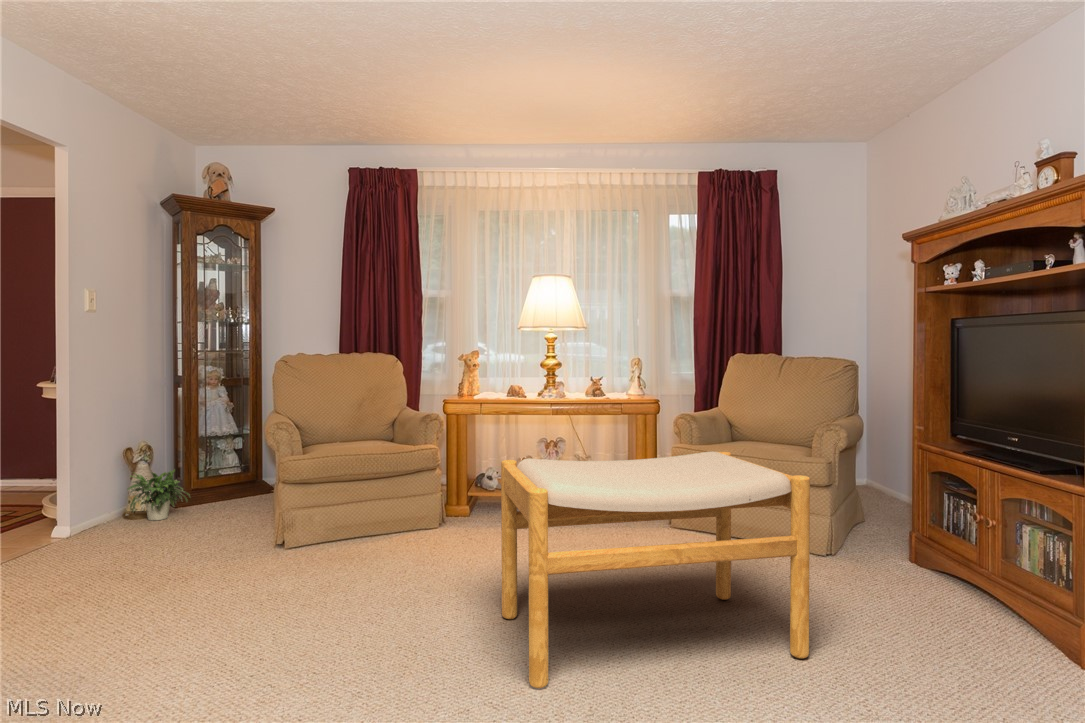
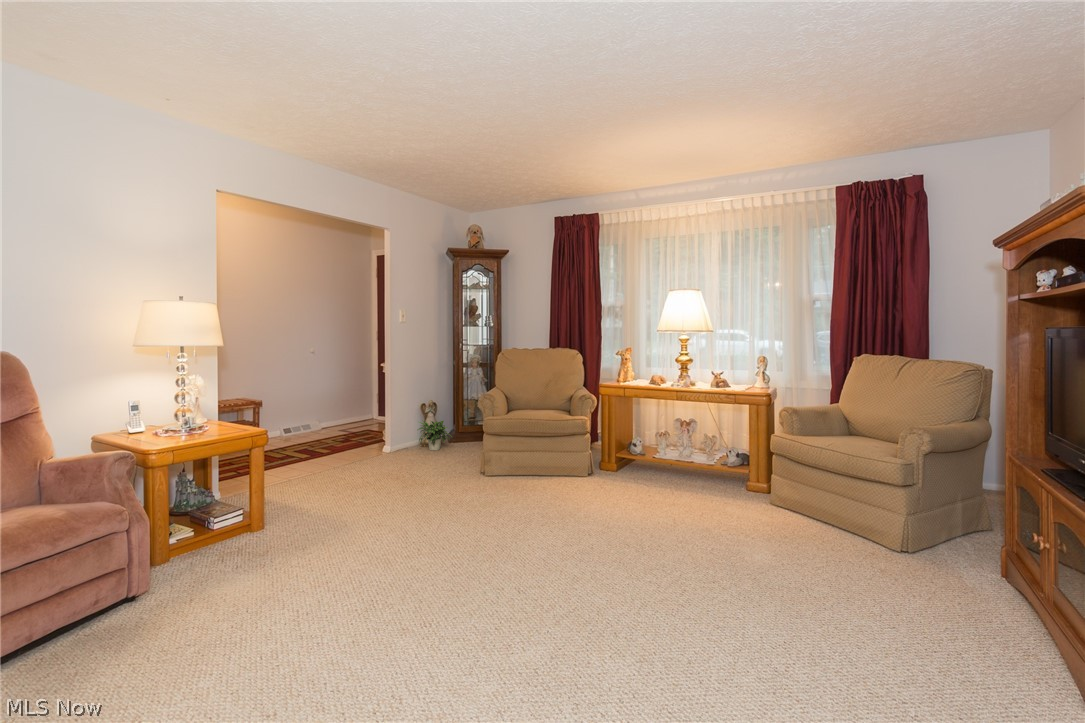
footstool: present [501,452,810,688] -> none [527,433,751,616]

